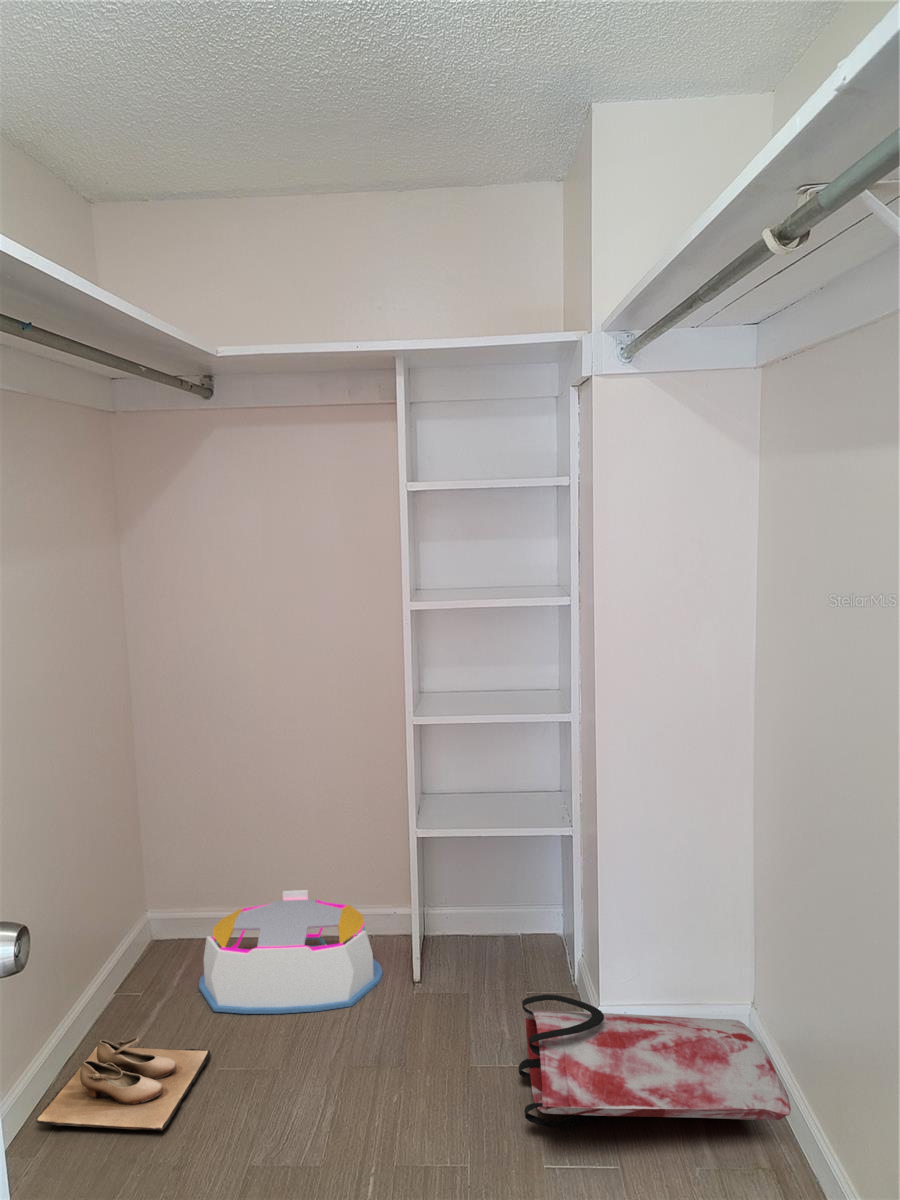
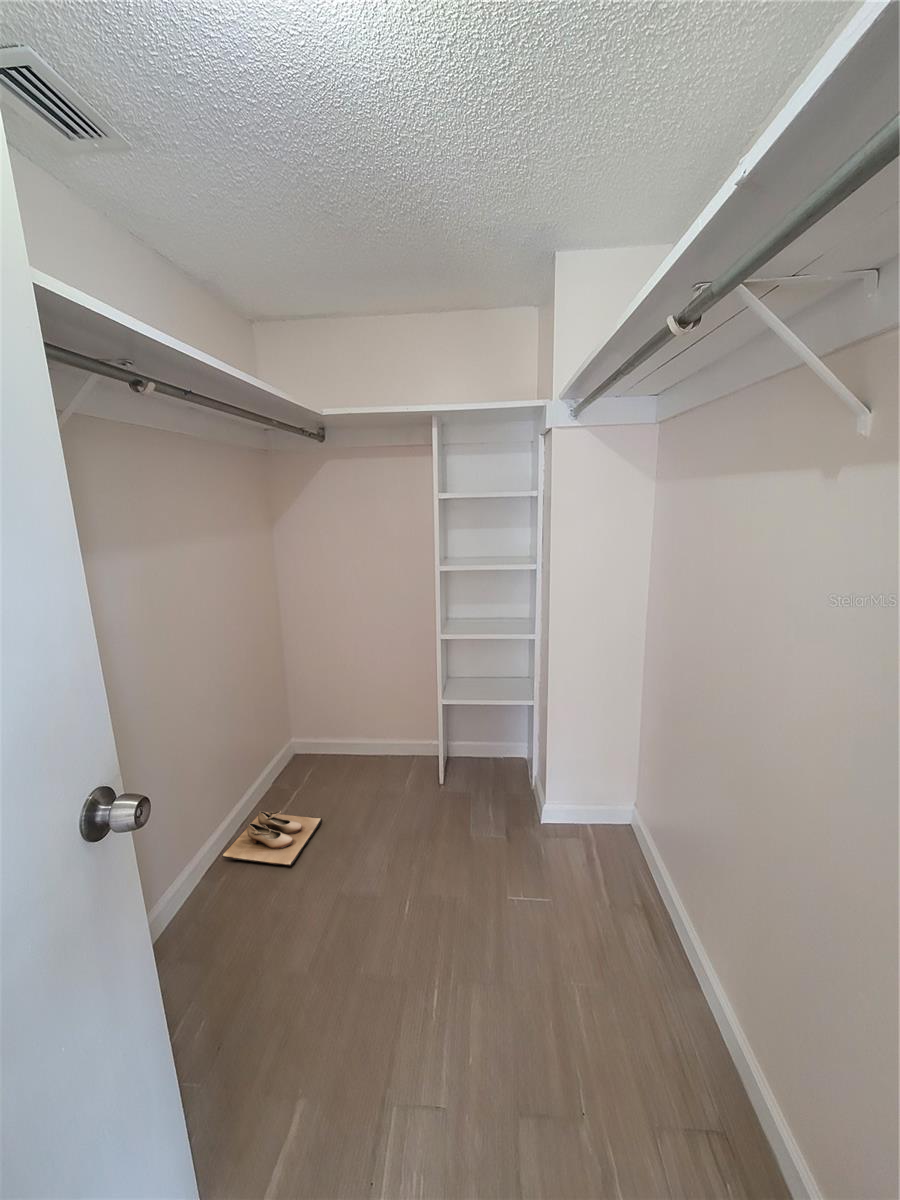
storage bin: present [199,890,382,1014] -> none [320,727,423,797]
bag: present [518,995,791,1128] -> none [494,800,655,885]

